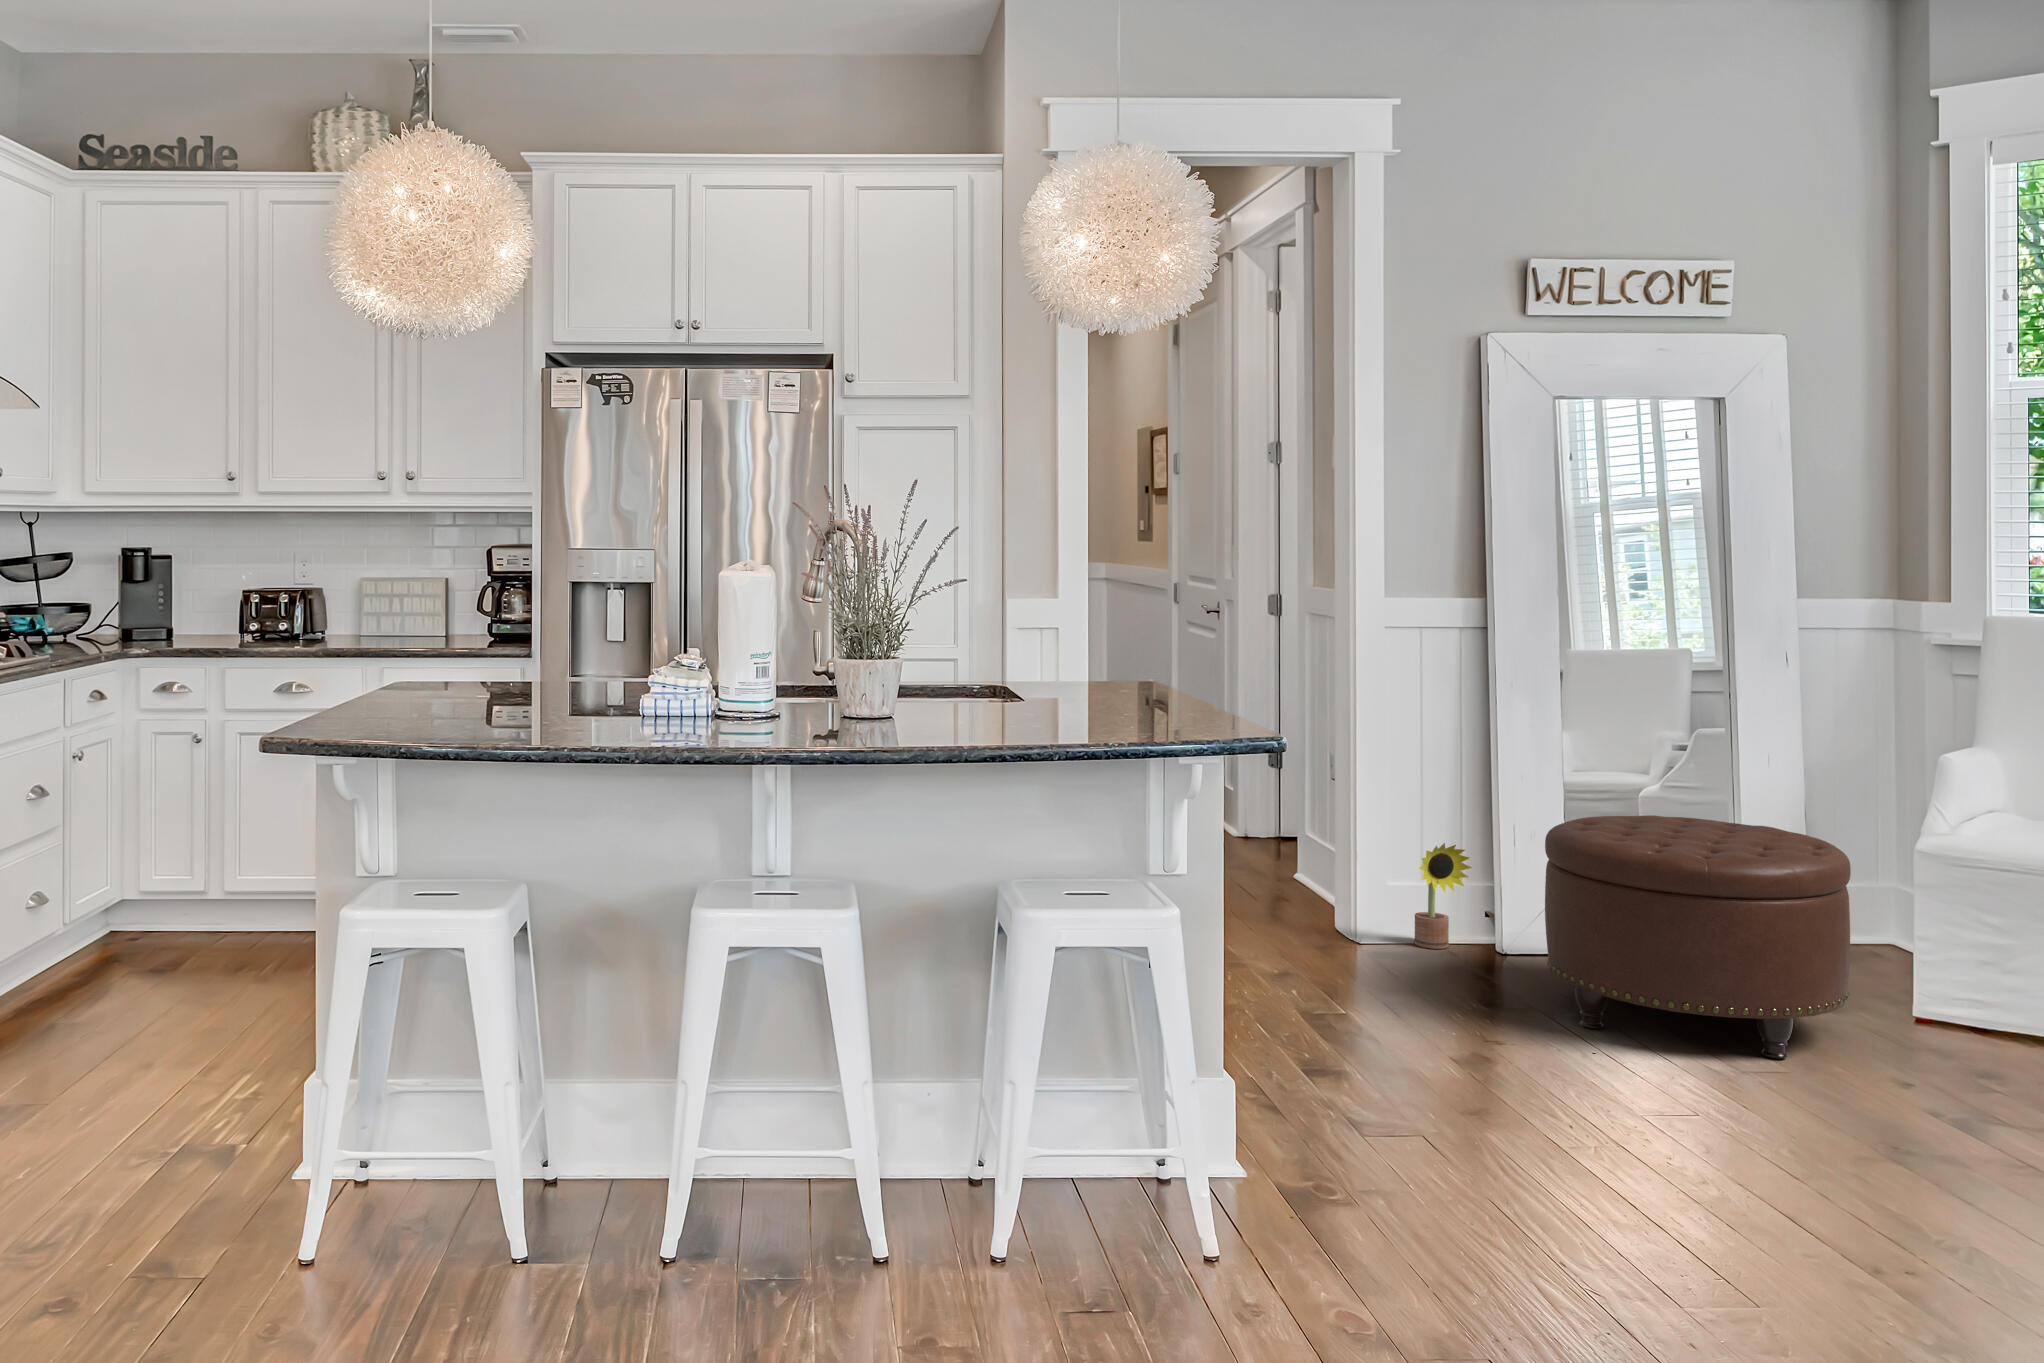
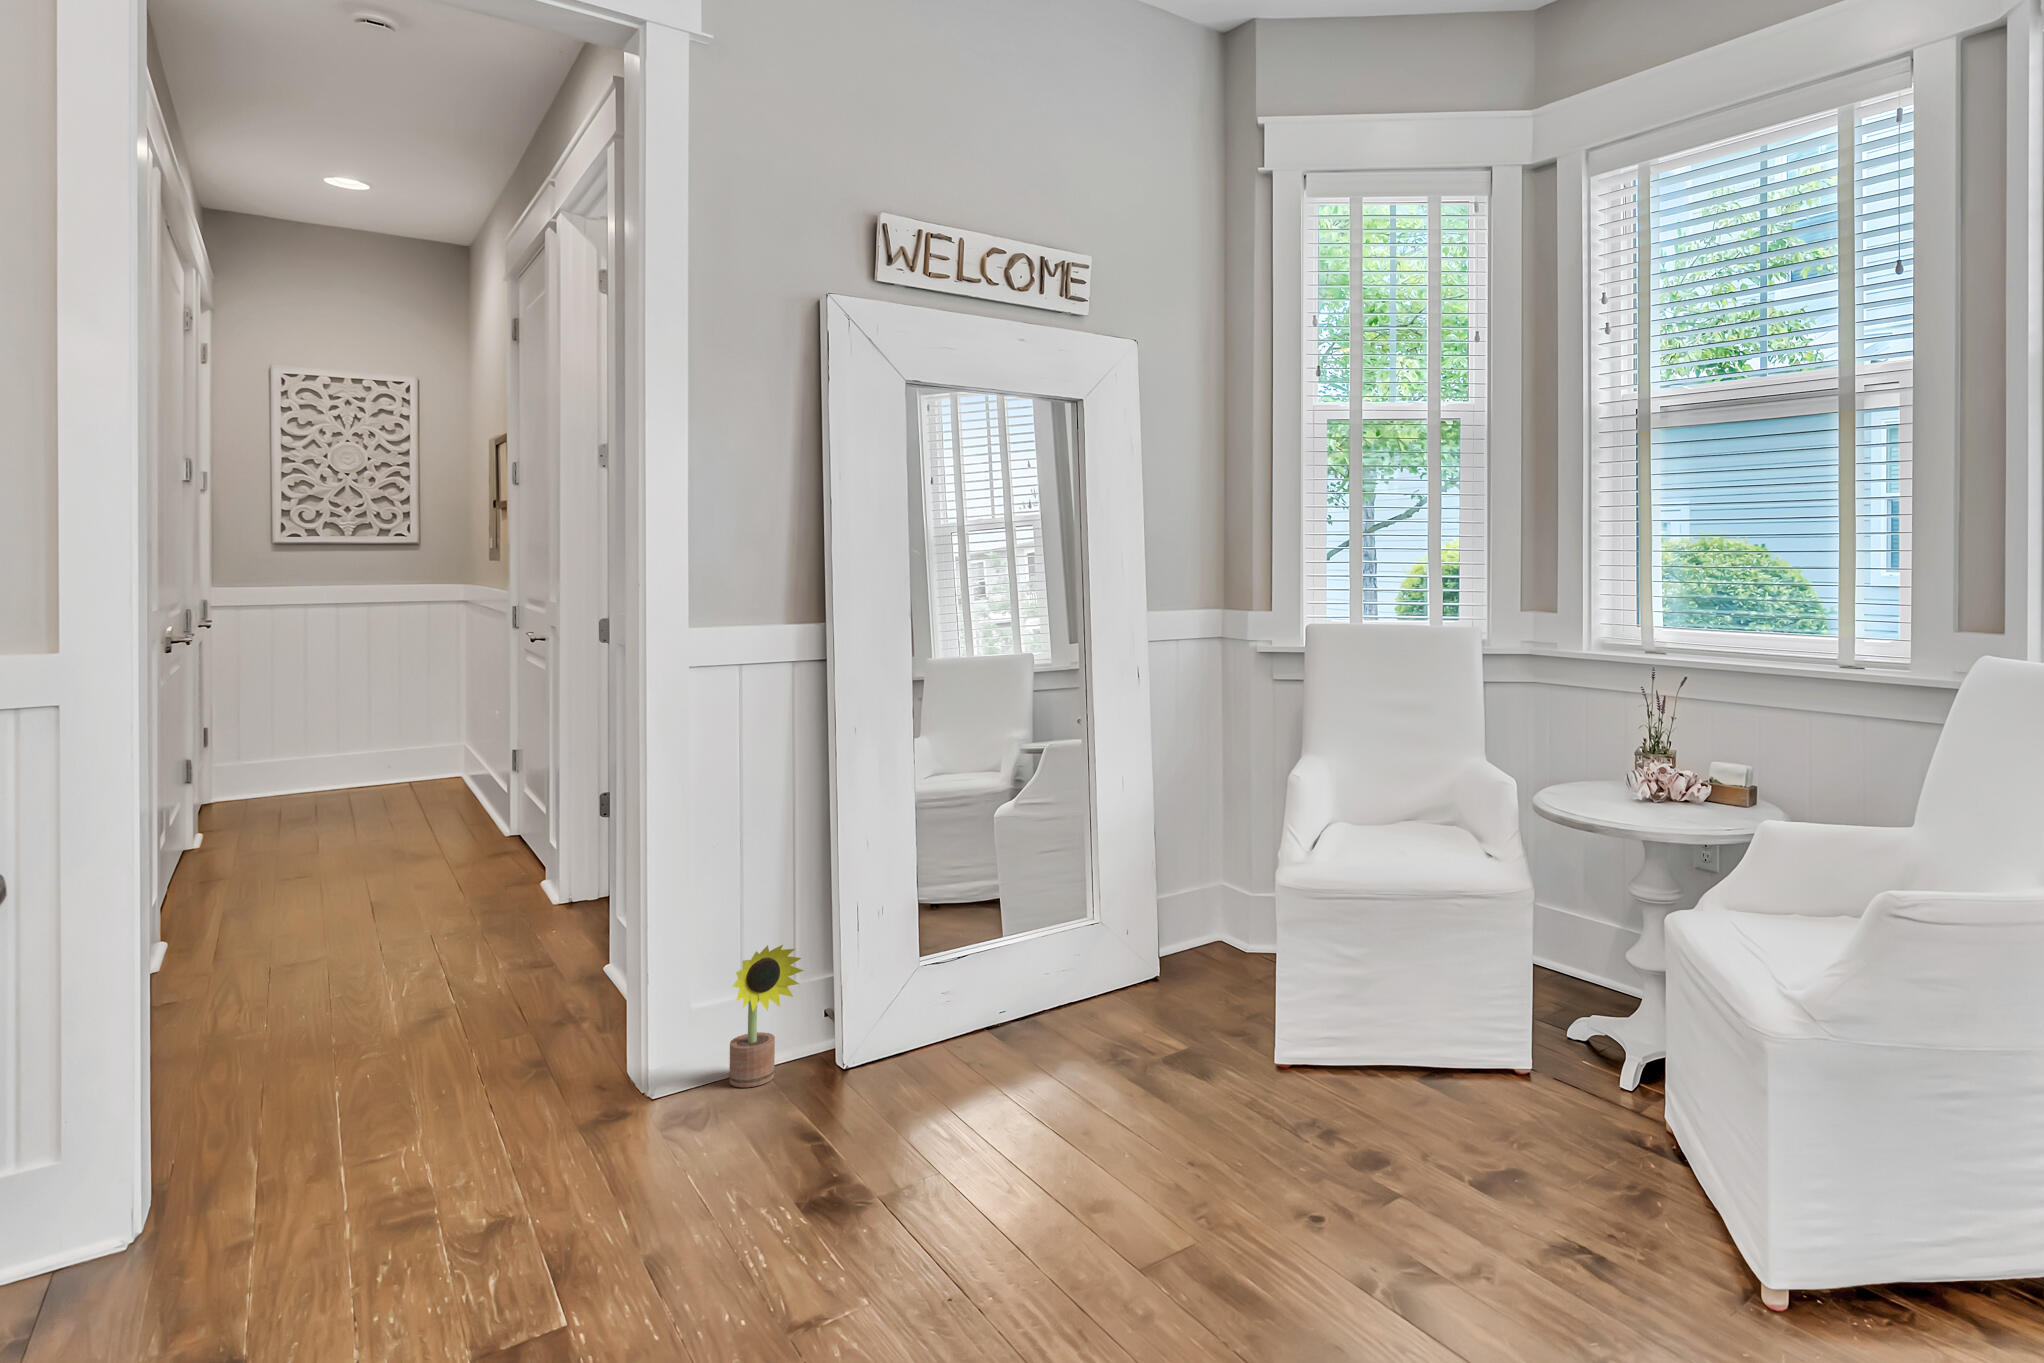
ottoman: present [1545,815,1851,1058] -> none [887,877,1229,1210]

